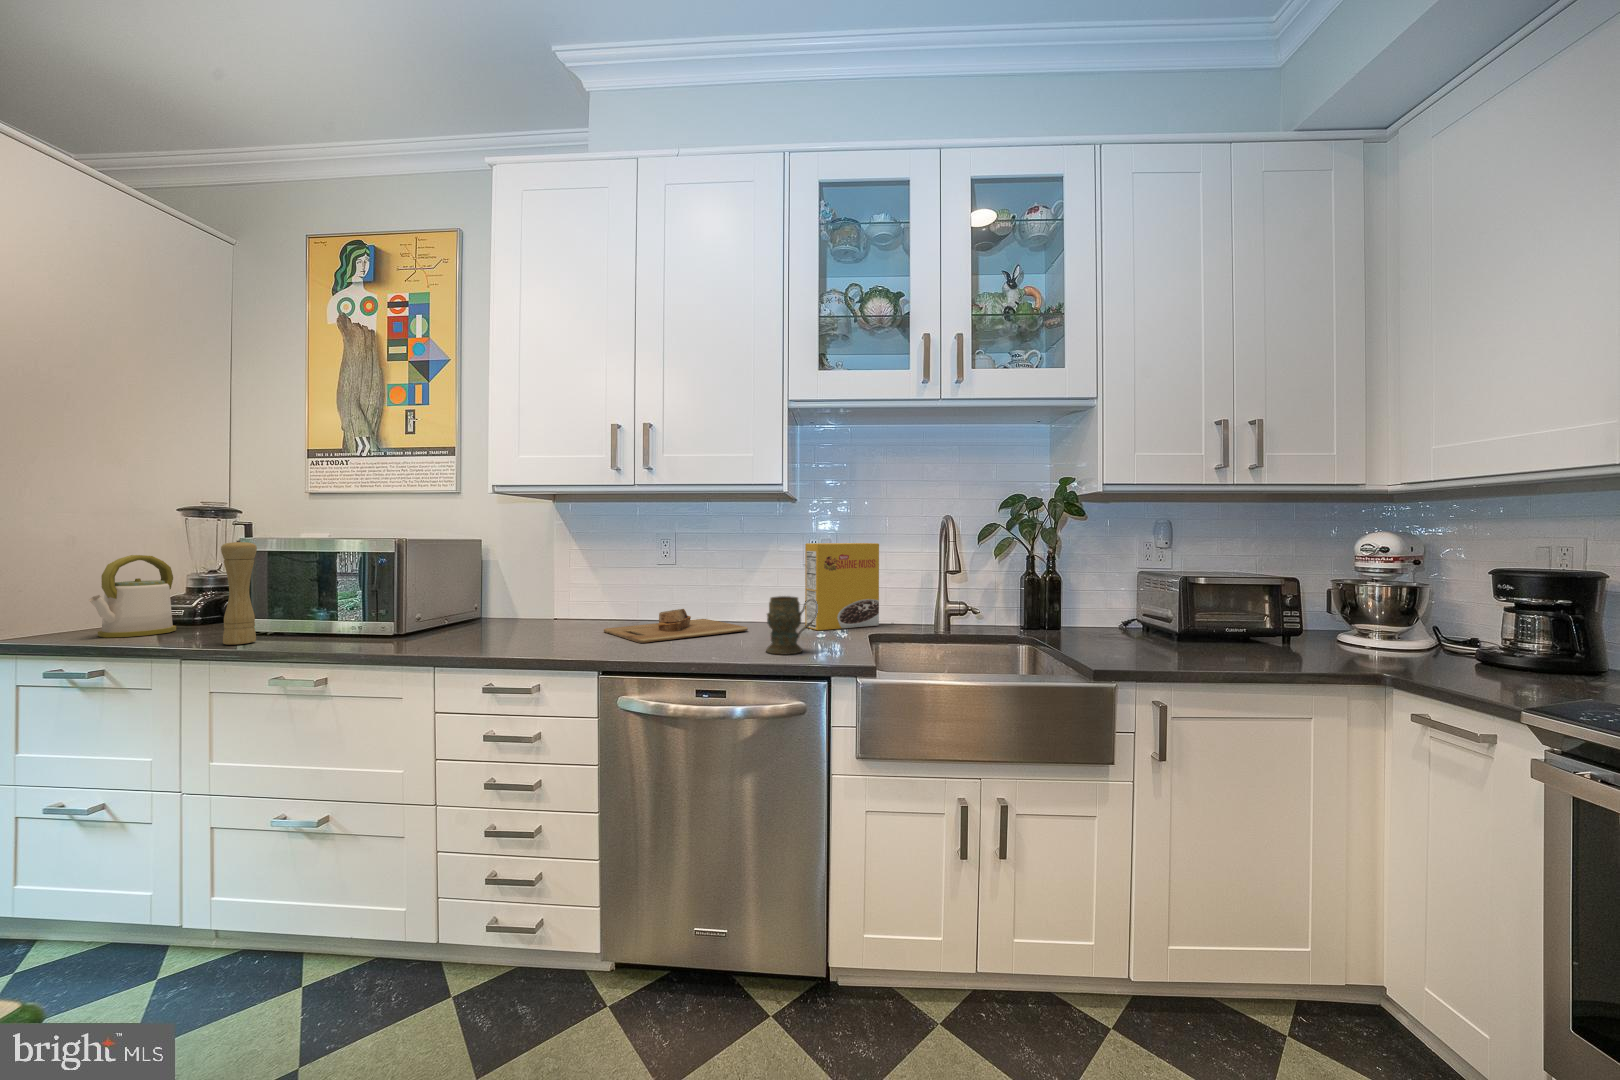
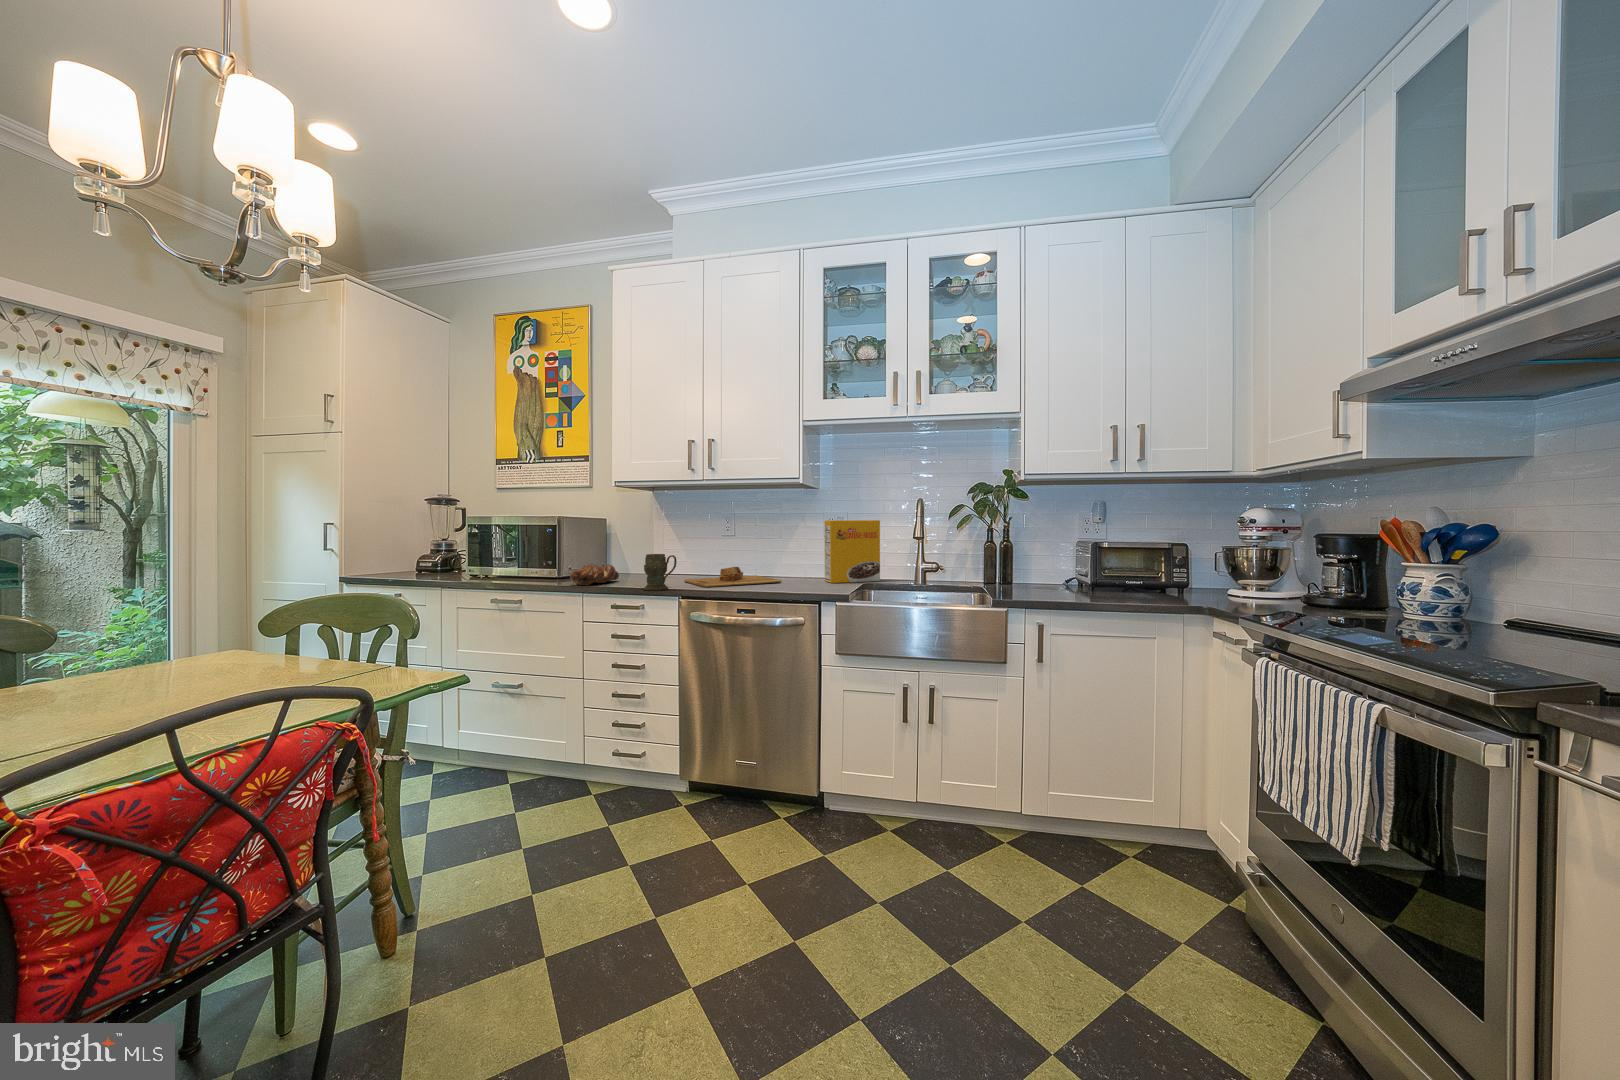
pepper mill: present [221,541,257,645] -> none [456,520,476,584]
kettle: present [89,555,176,637] -> none [385,530,429,580]
mug: present [766,596,818,655] -> present [644,554,677,590]
bread loaf: none [422,608,502,643] -> present [570,564,619,585]

